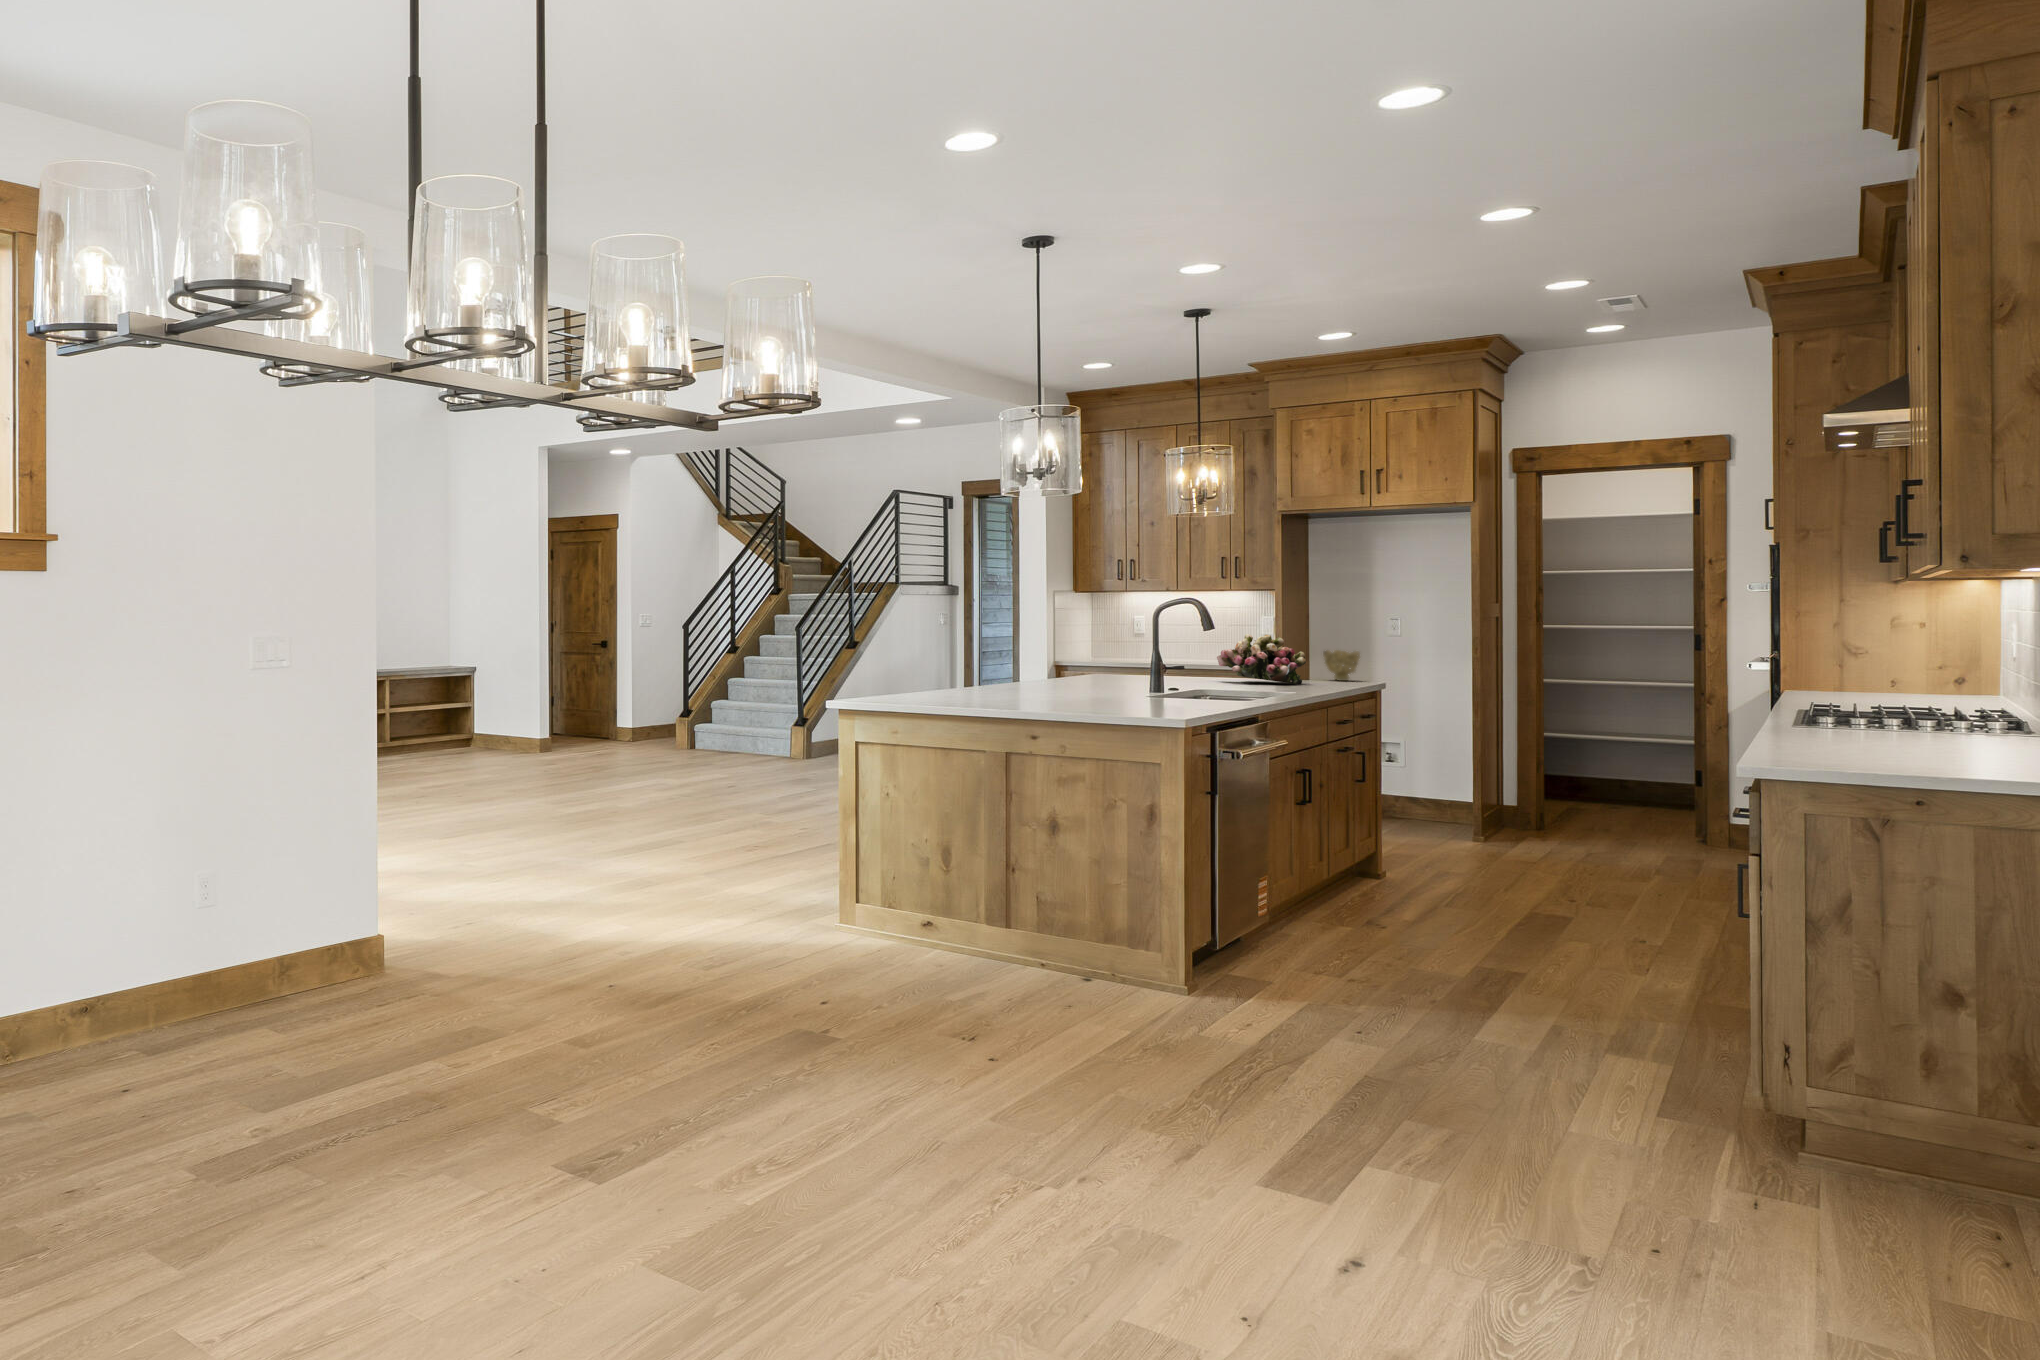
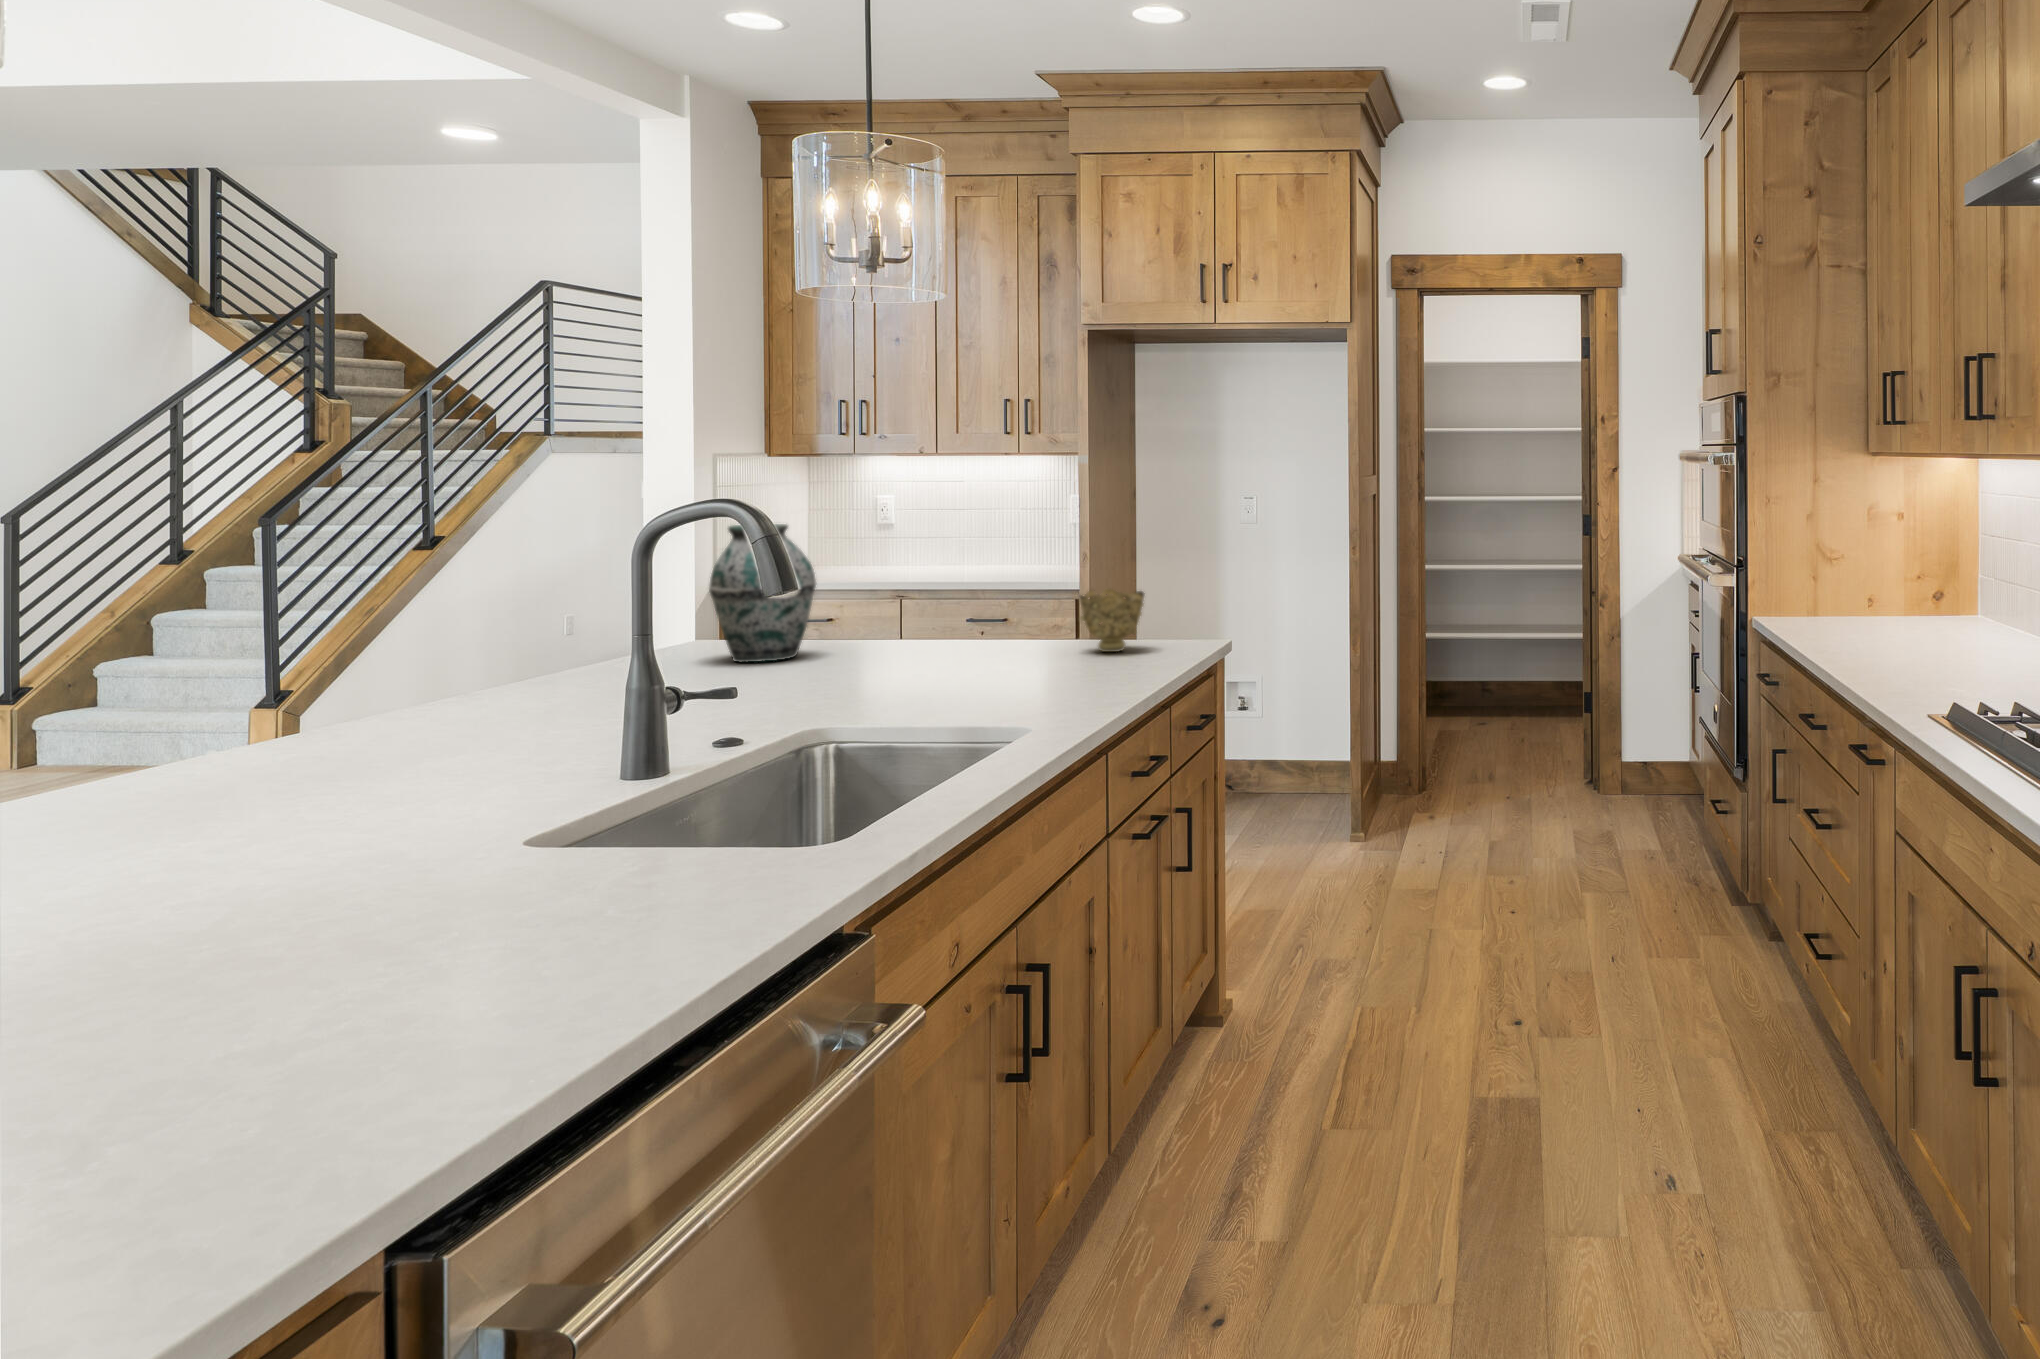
vase: none [1137,614,1185,675] -> present [709,524,816,662]
flower arrangement: present [1217,634,1306,684] -> none [825,579,1018,693]

